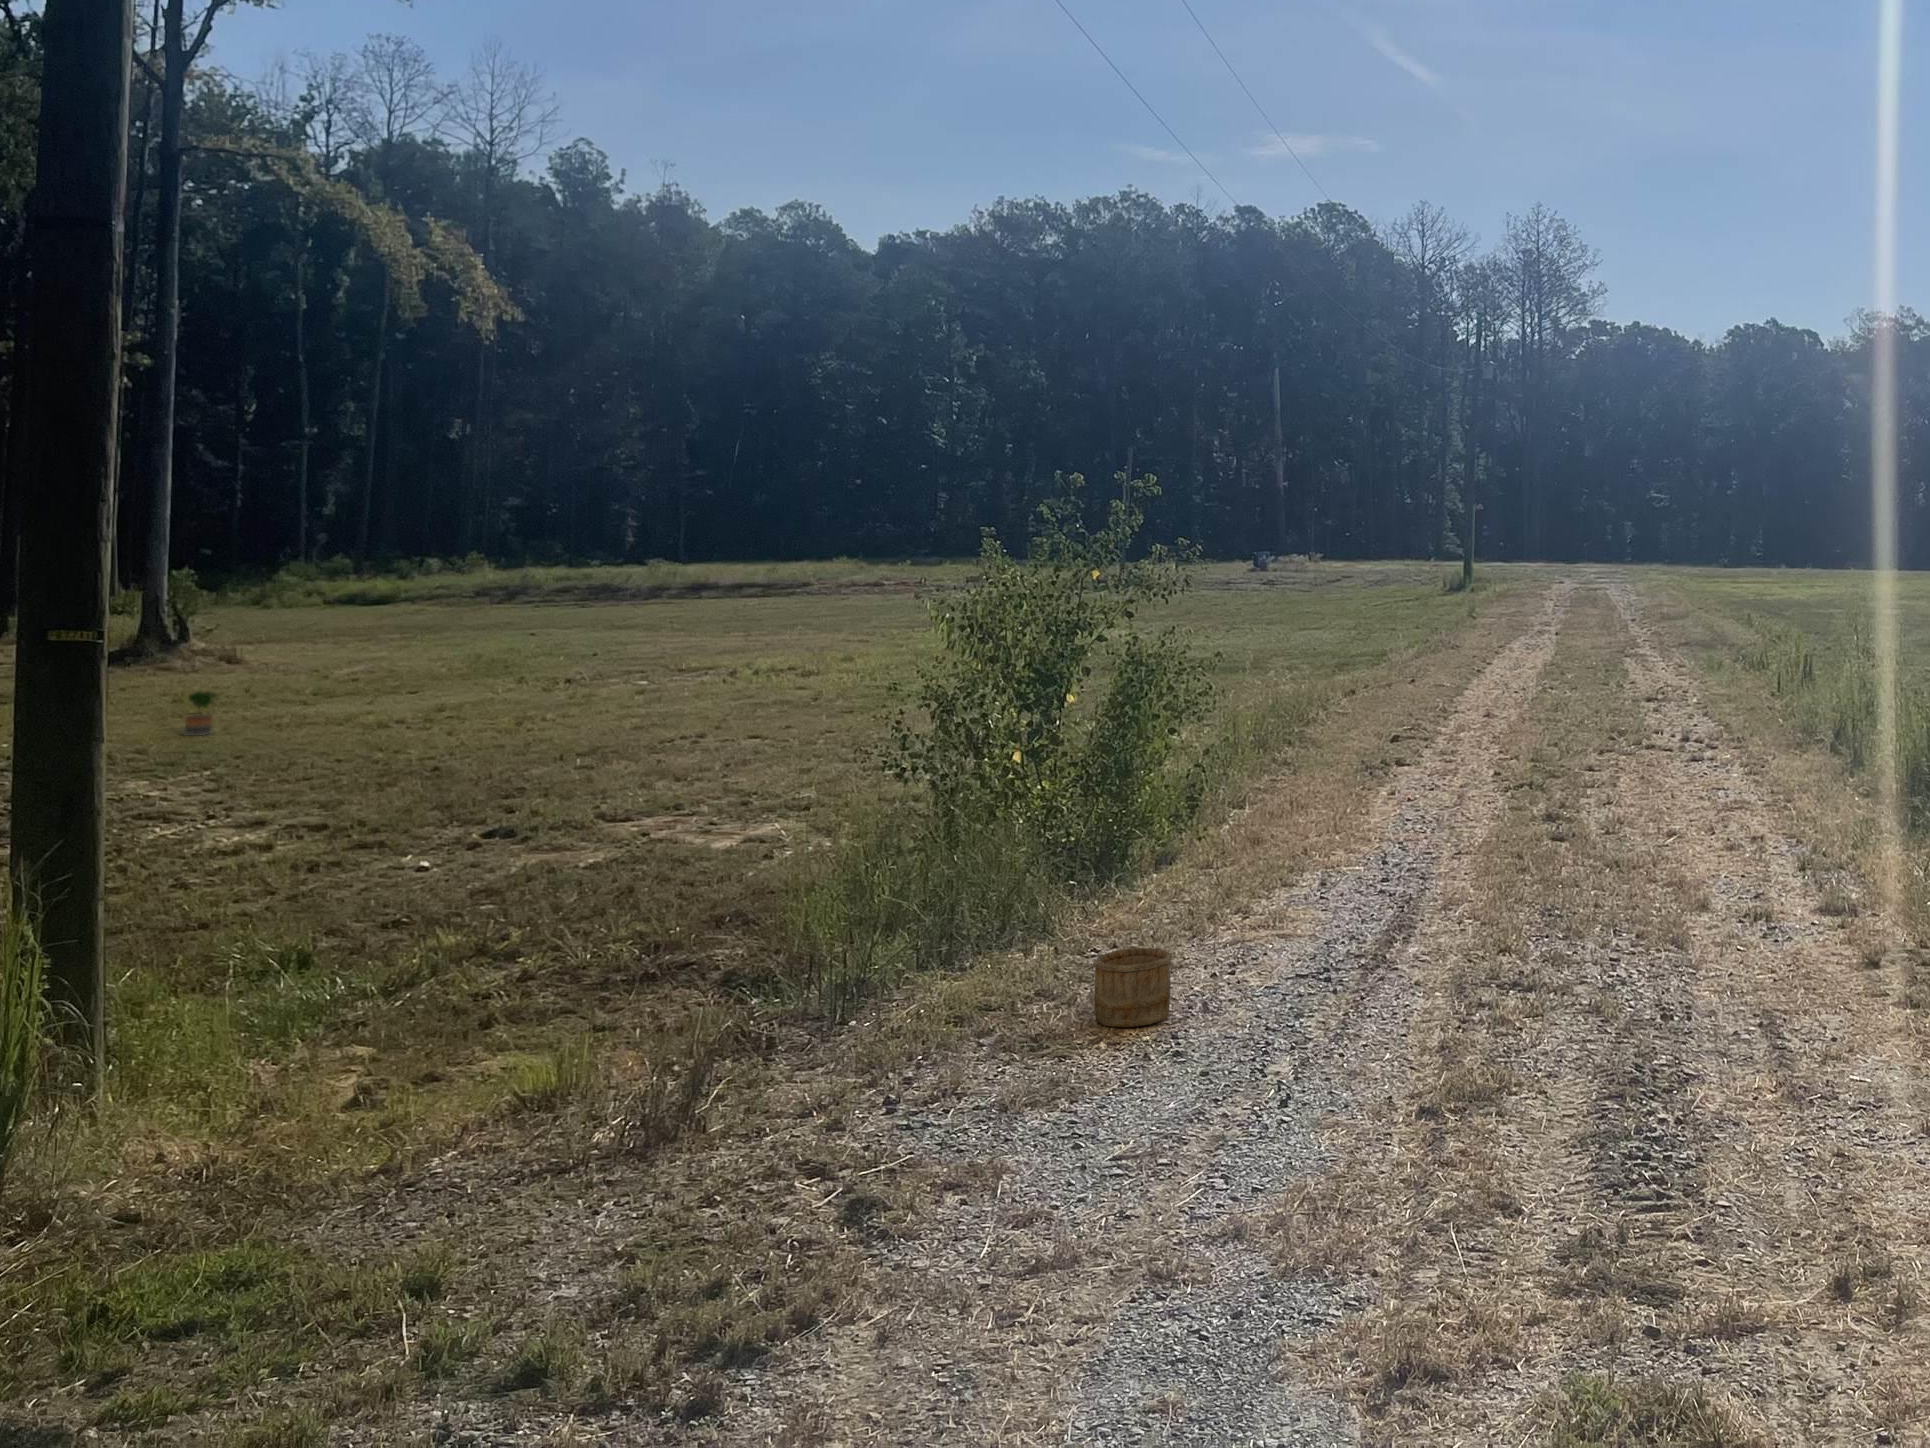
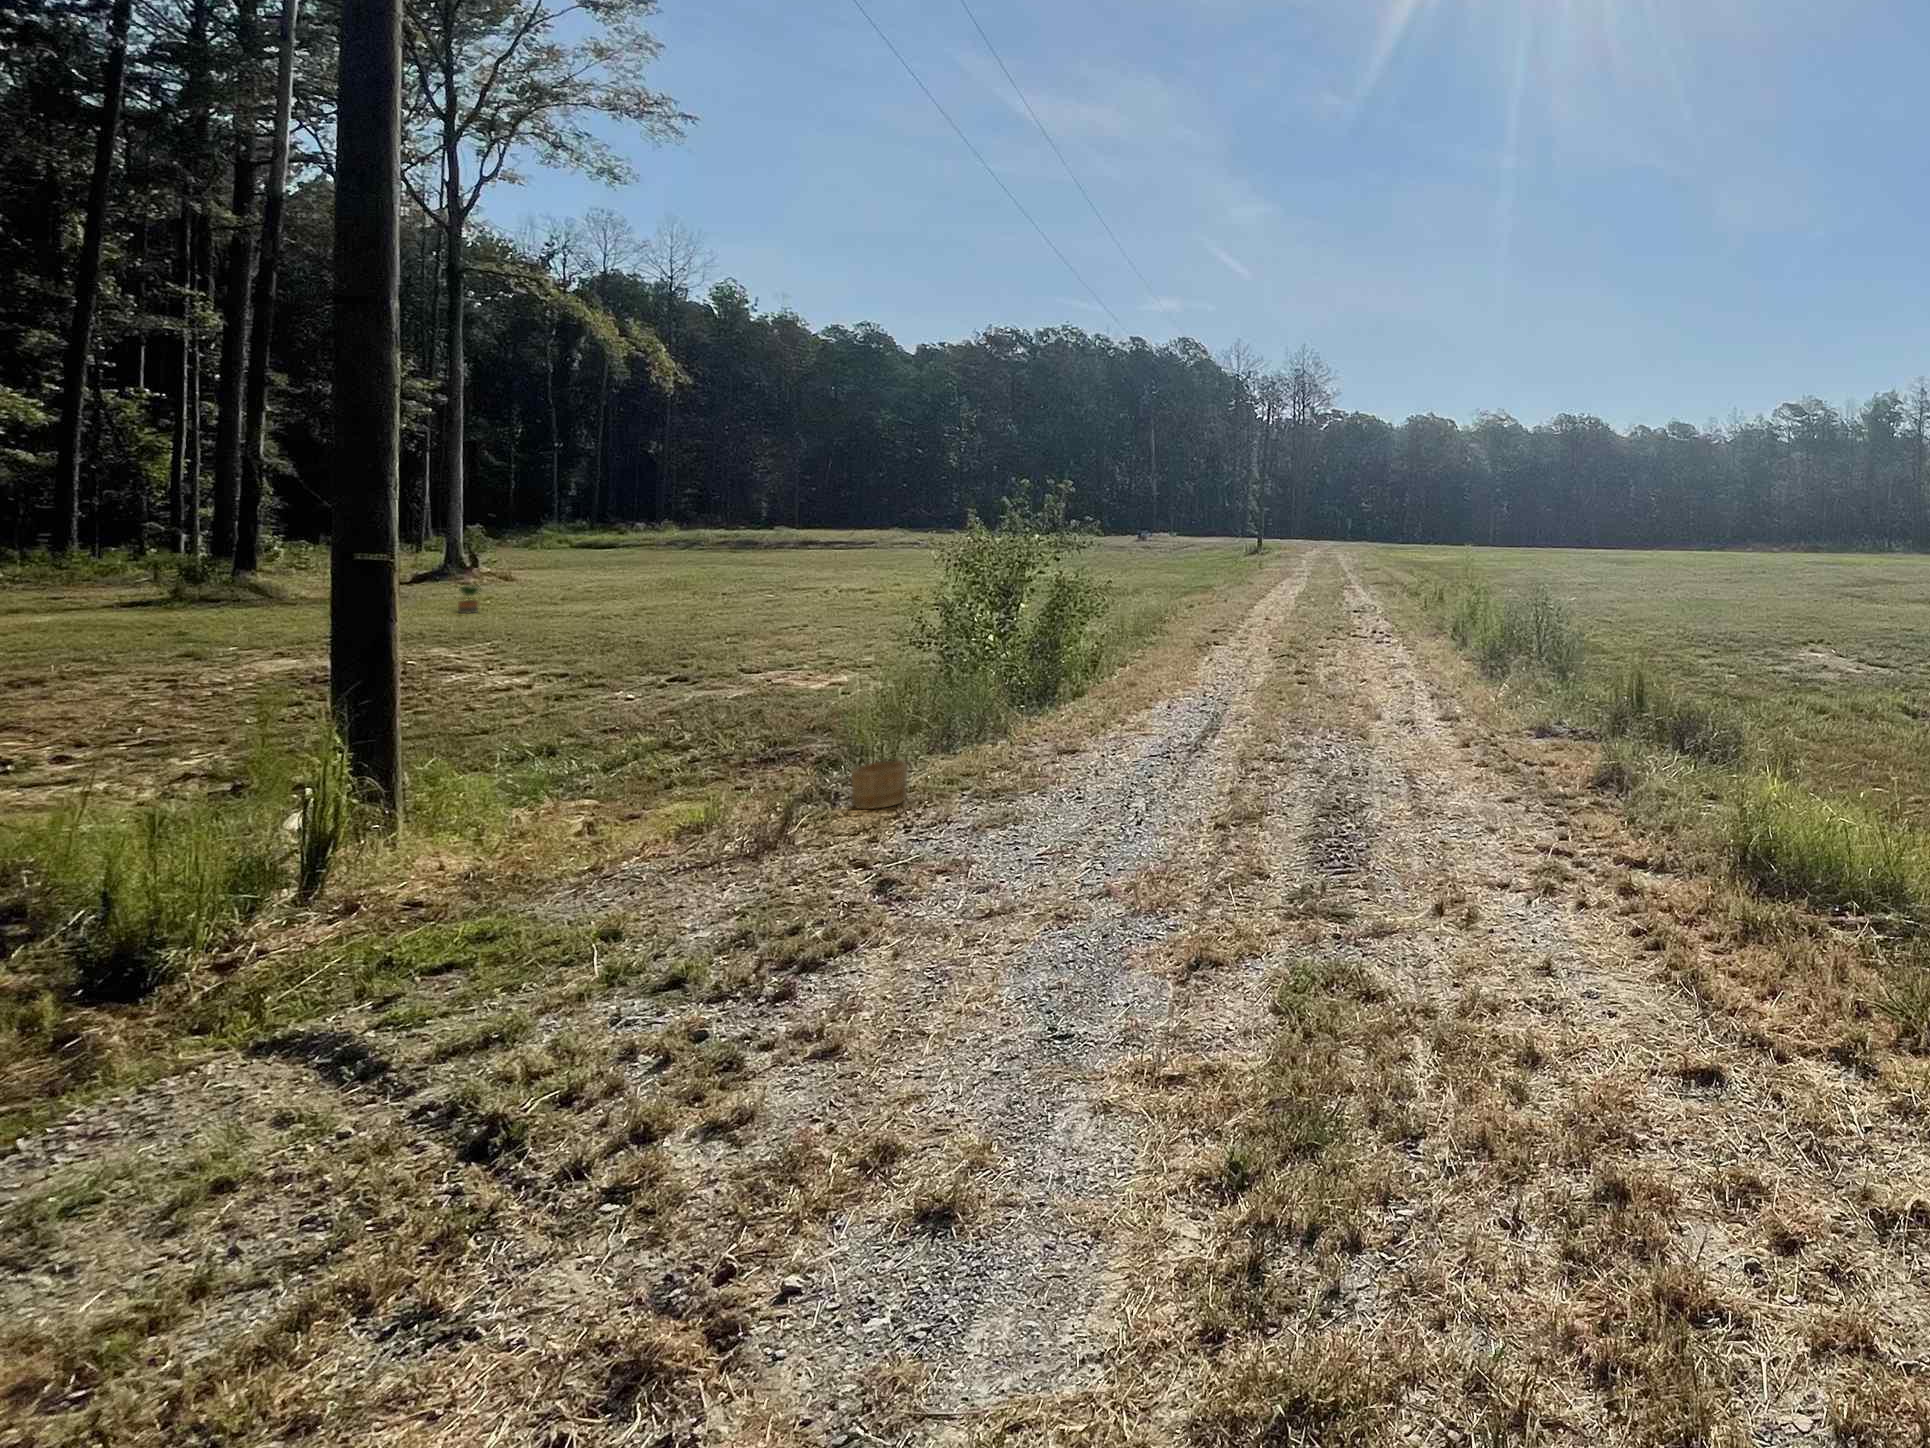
wooden bucket: present [1092,948,1172,1027] -> present [851,761,907,809]

